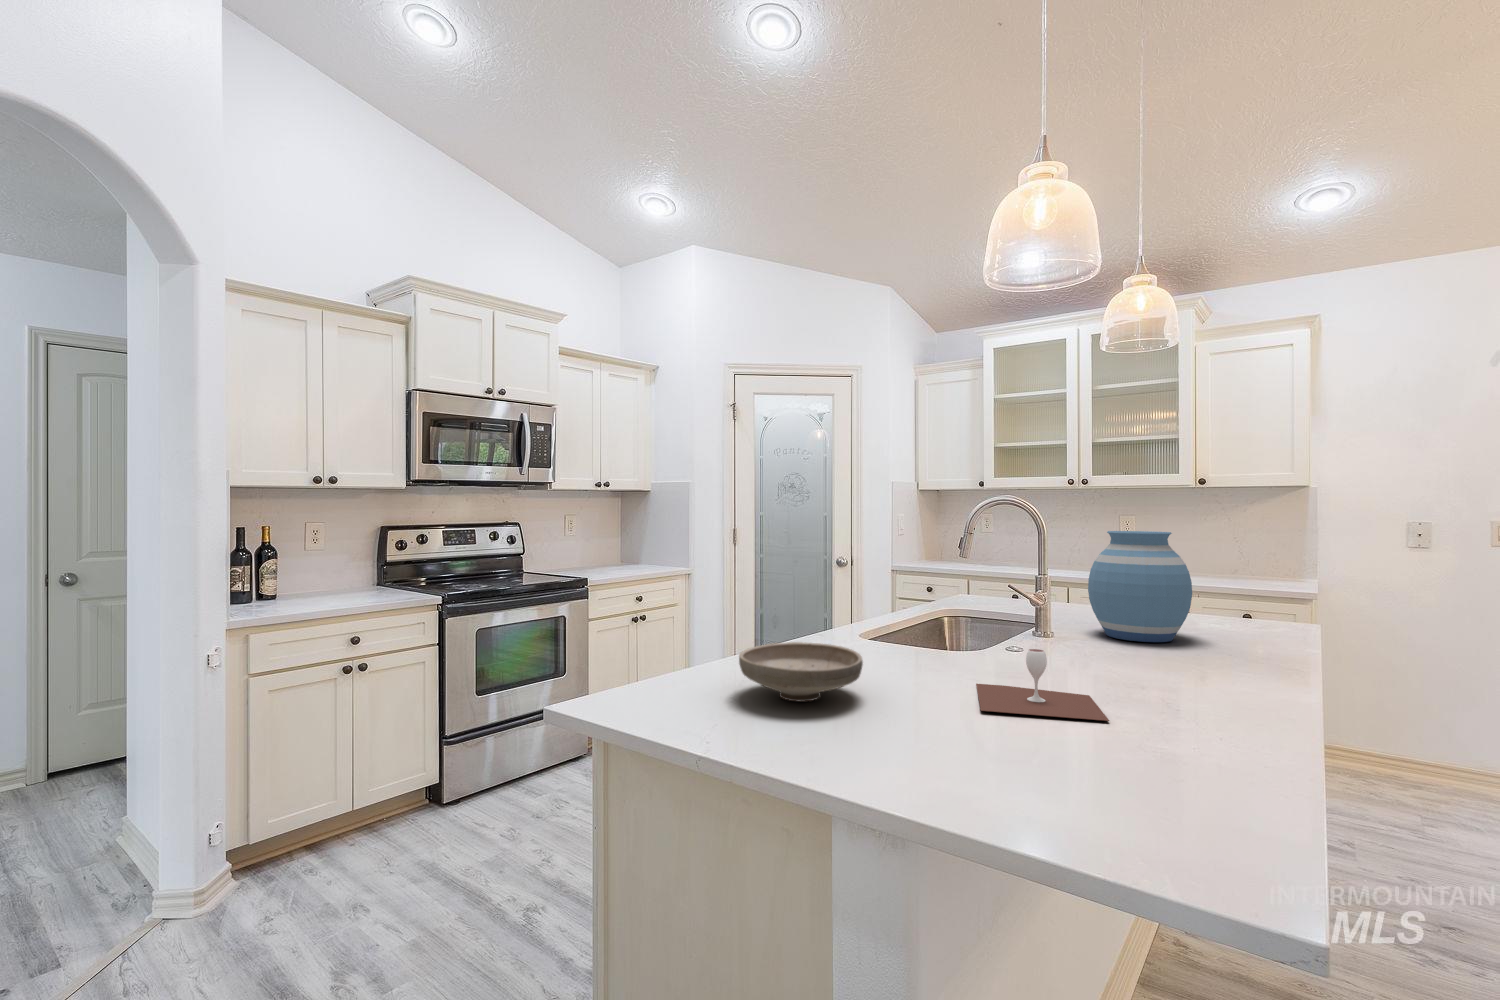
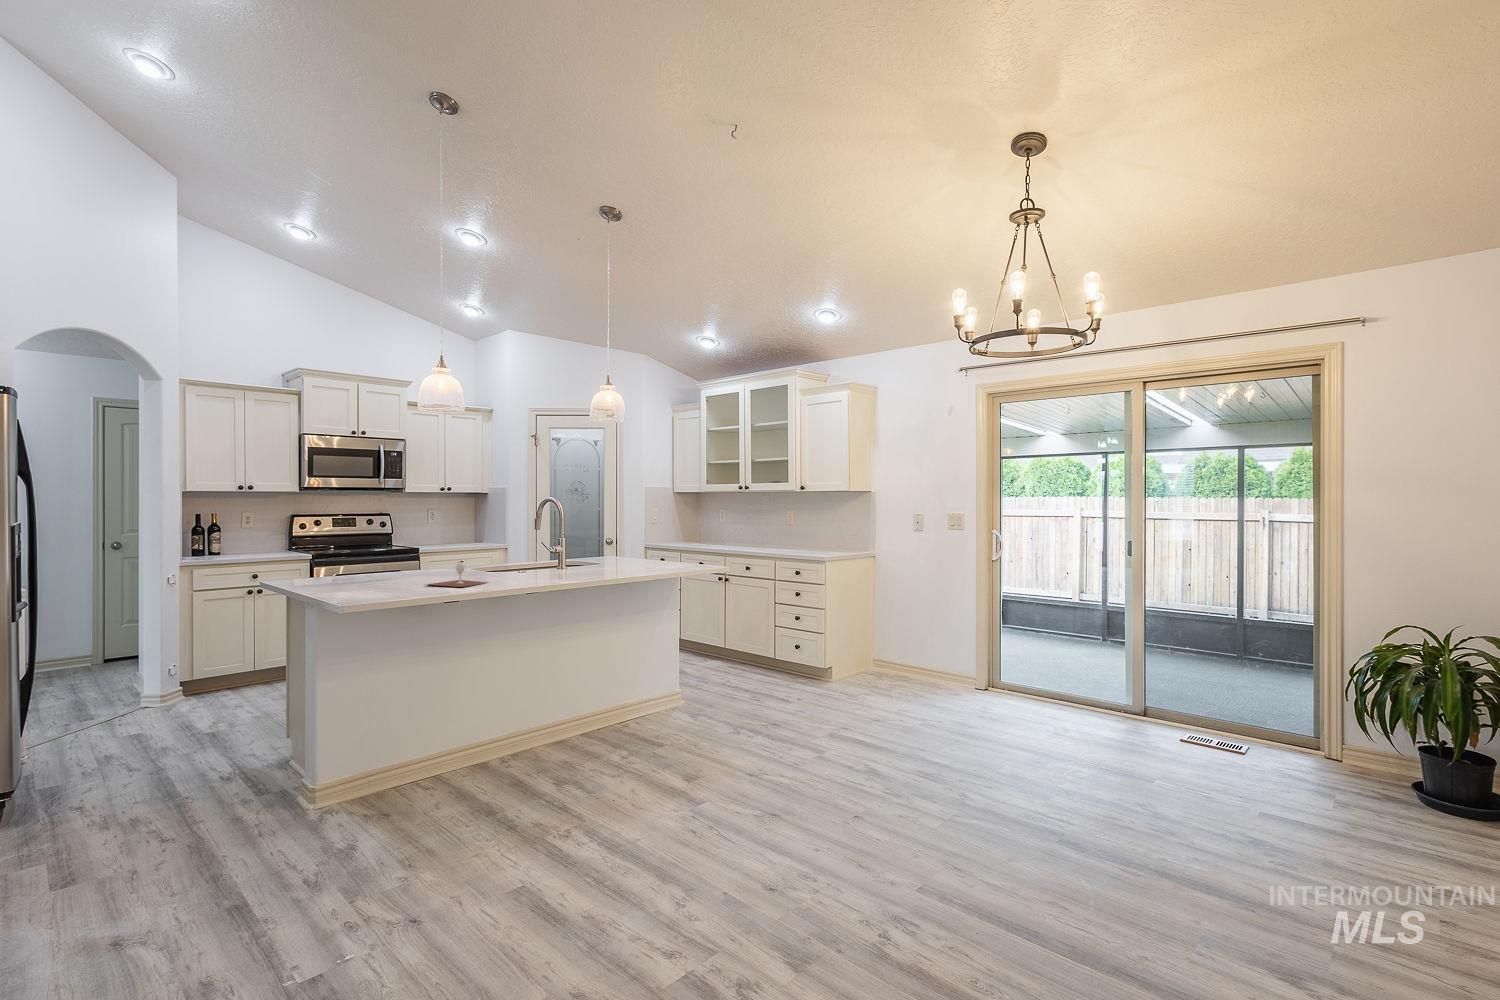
vase: present [1088,531,1192,642] -> none [583,515,631,570]
bowl: present [739,642,863,702] -> none [340,562,400,583]

